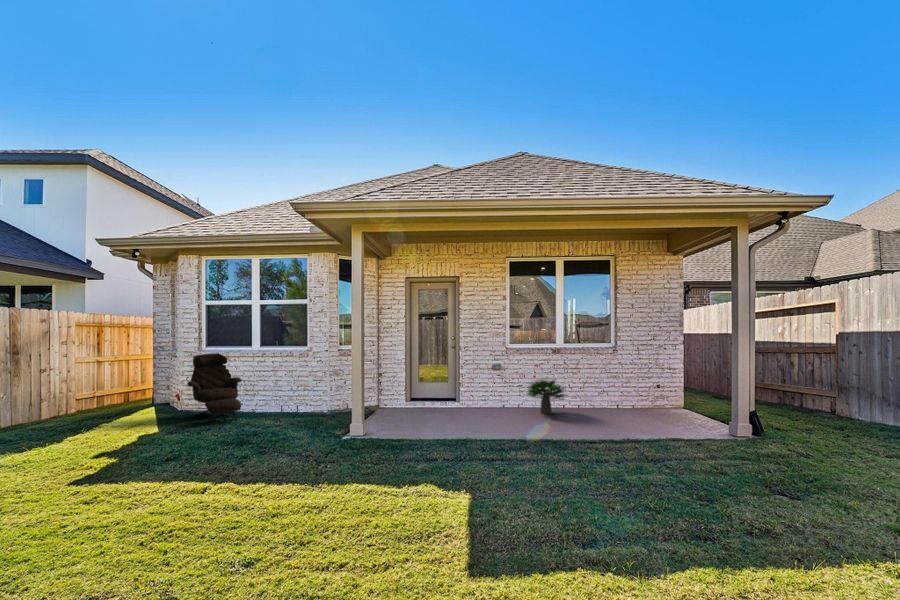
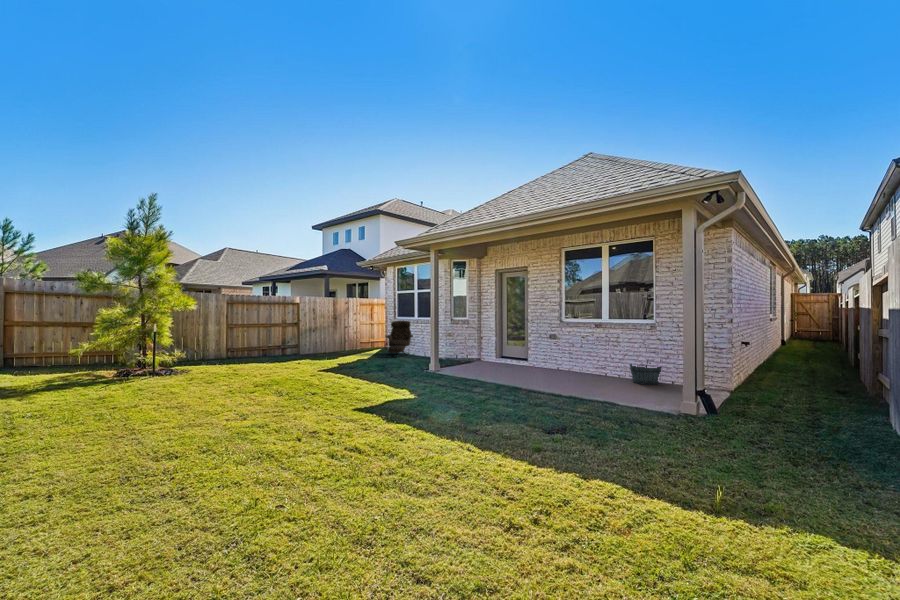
potted plant: present [527,380,565,414] -> none [560,347,597,376]
wooden bucket: none [601,385,634,414] -> present [630,361,661,385]

